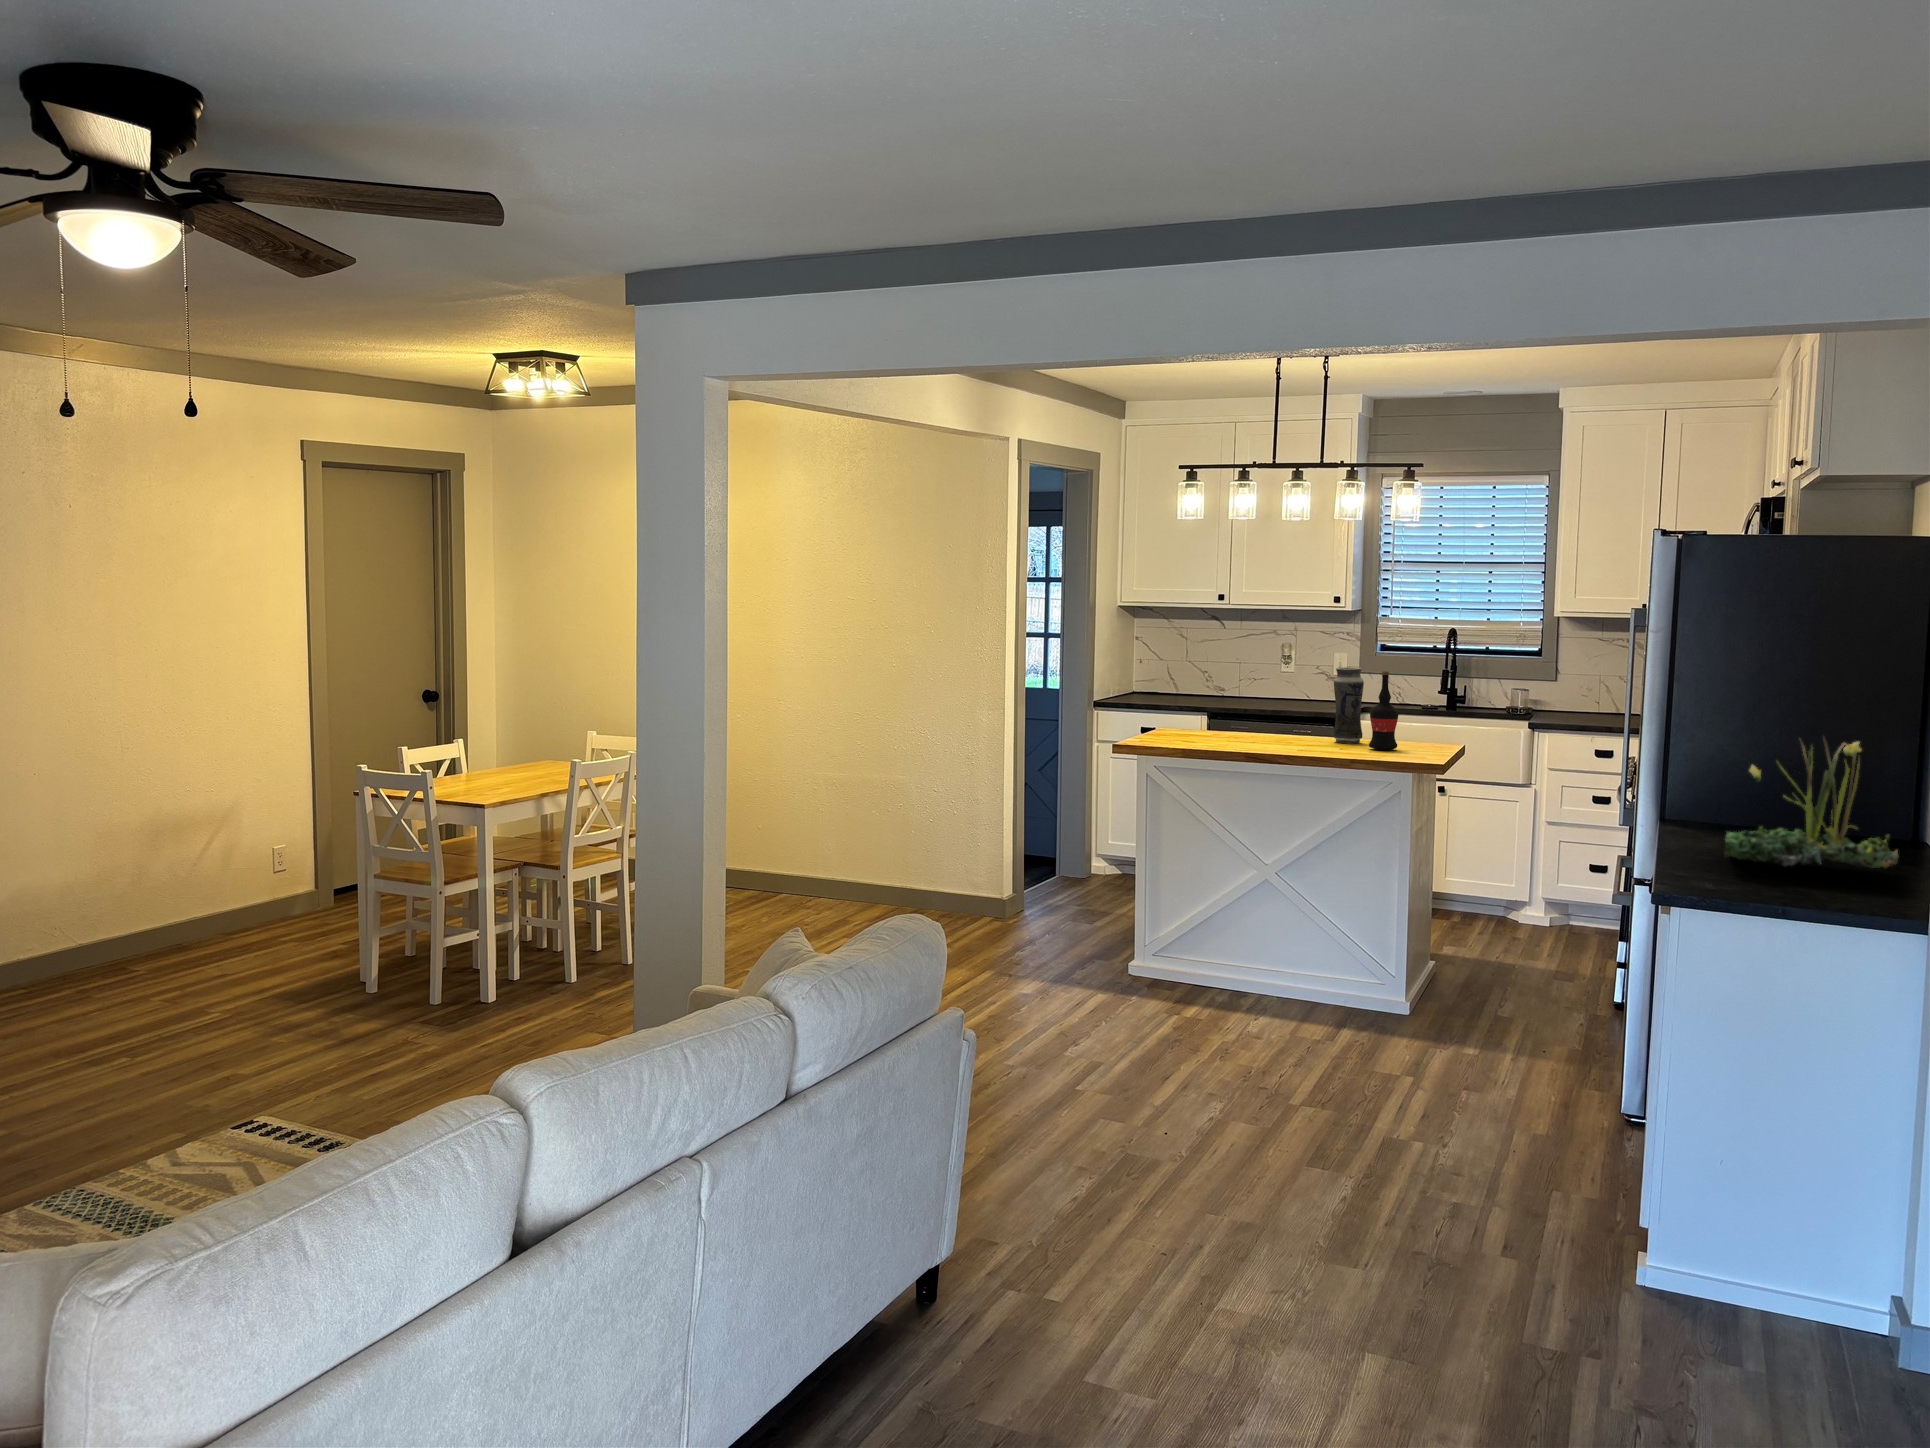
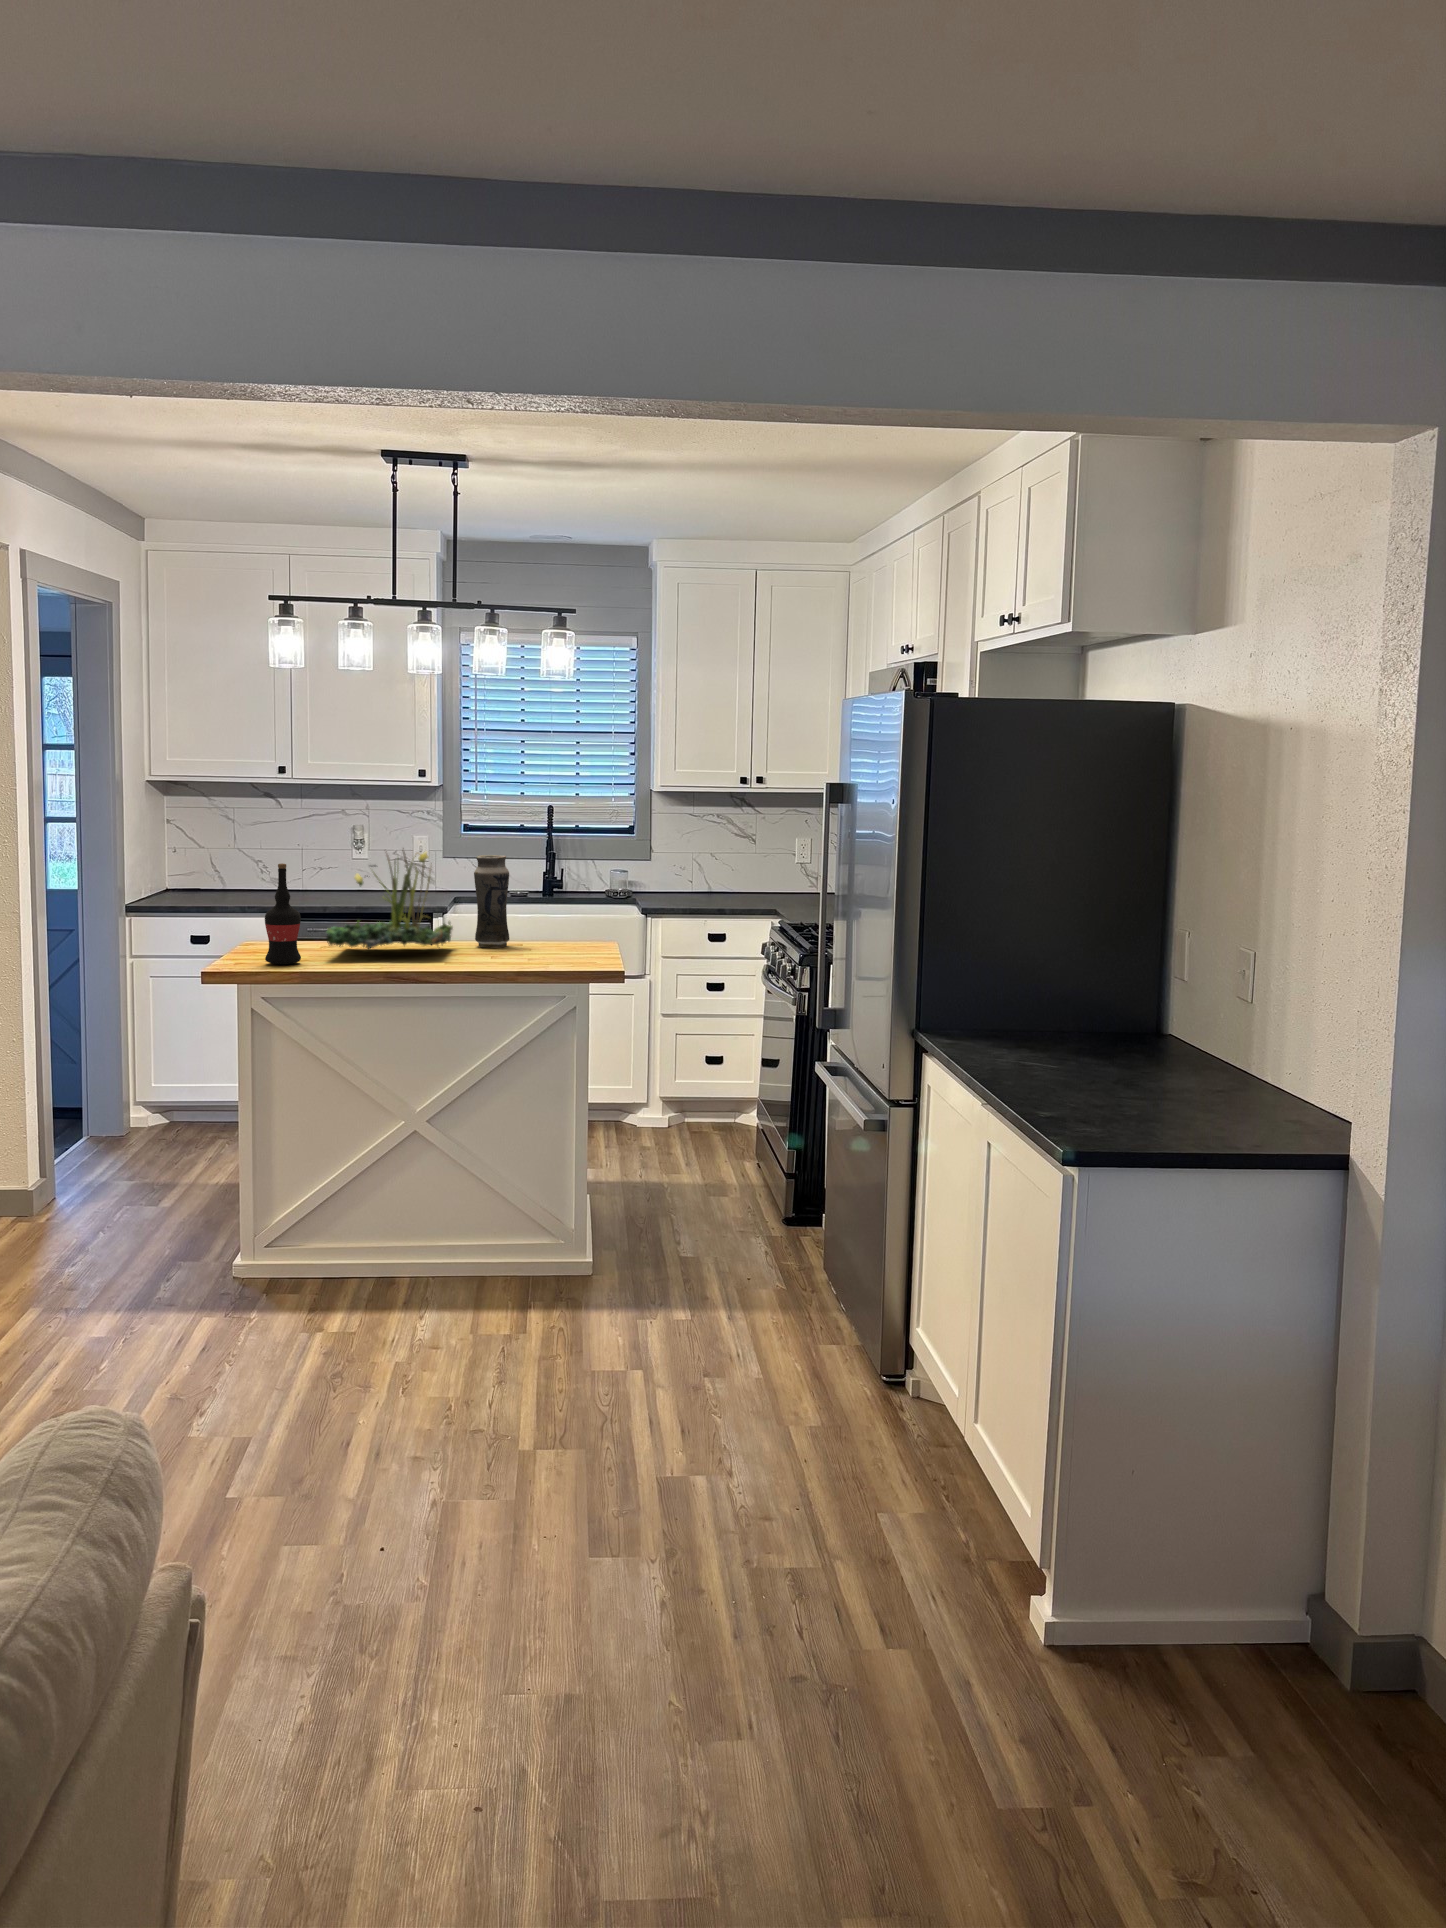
wine bottle: present [1369,671,1399,750] -> present [265,863,301,964]
plant: present [1724,738,1899,873] -> present [327,848,453,949]

